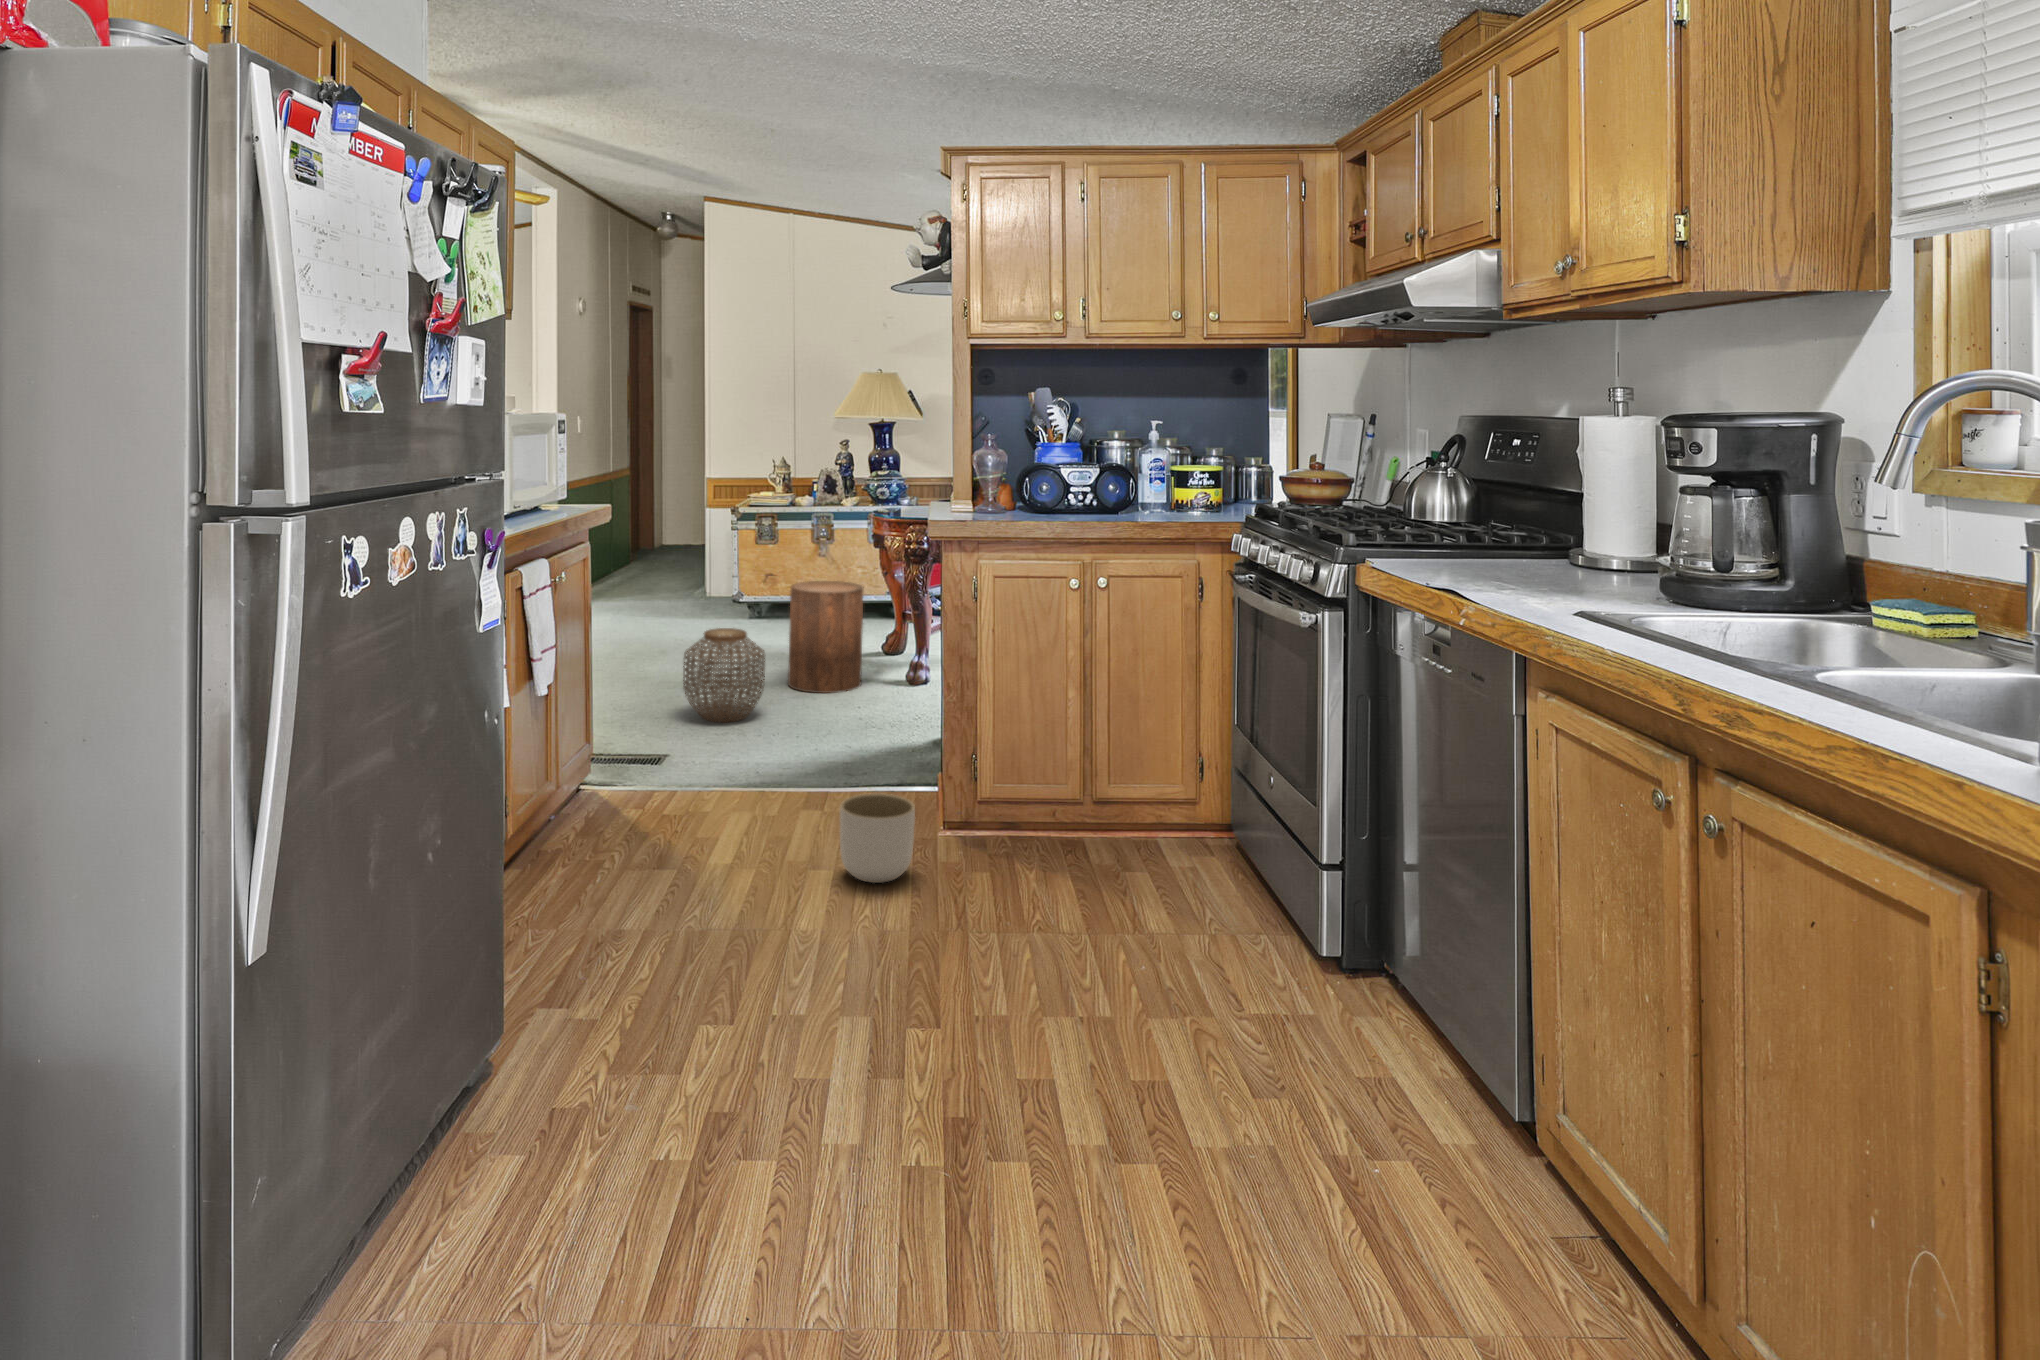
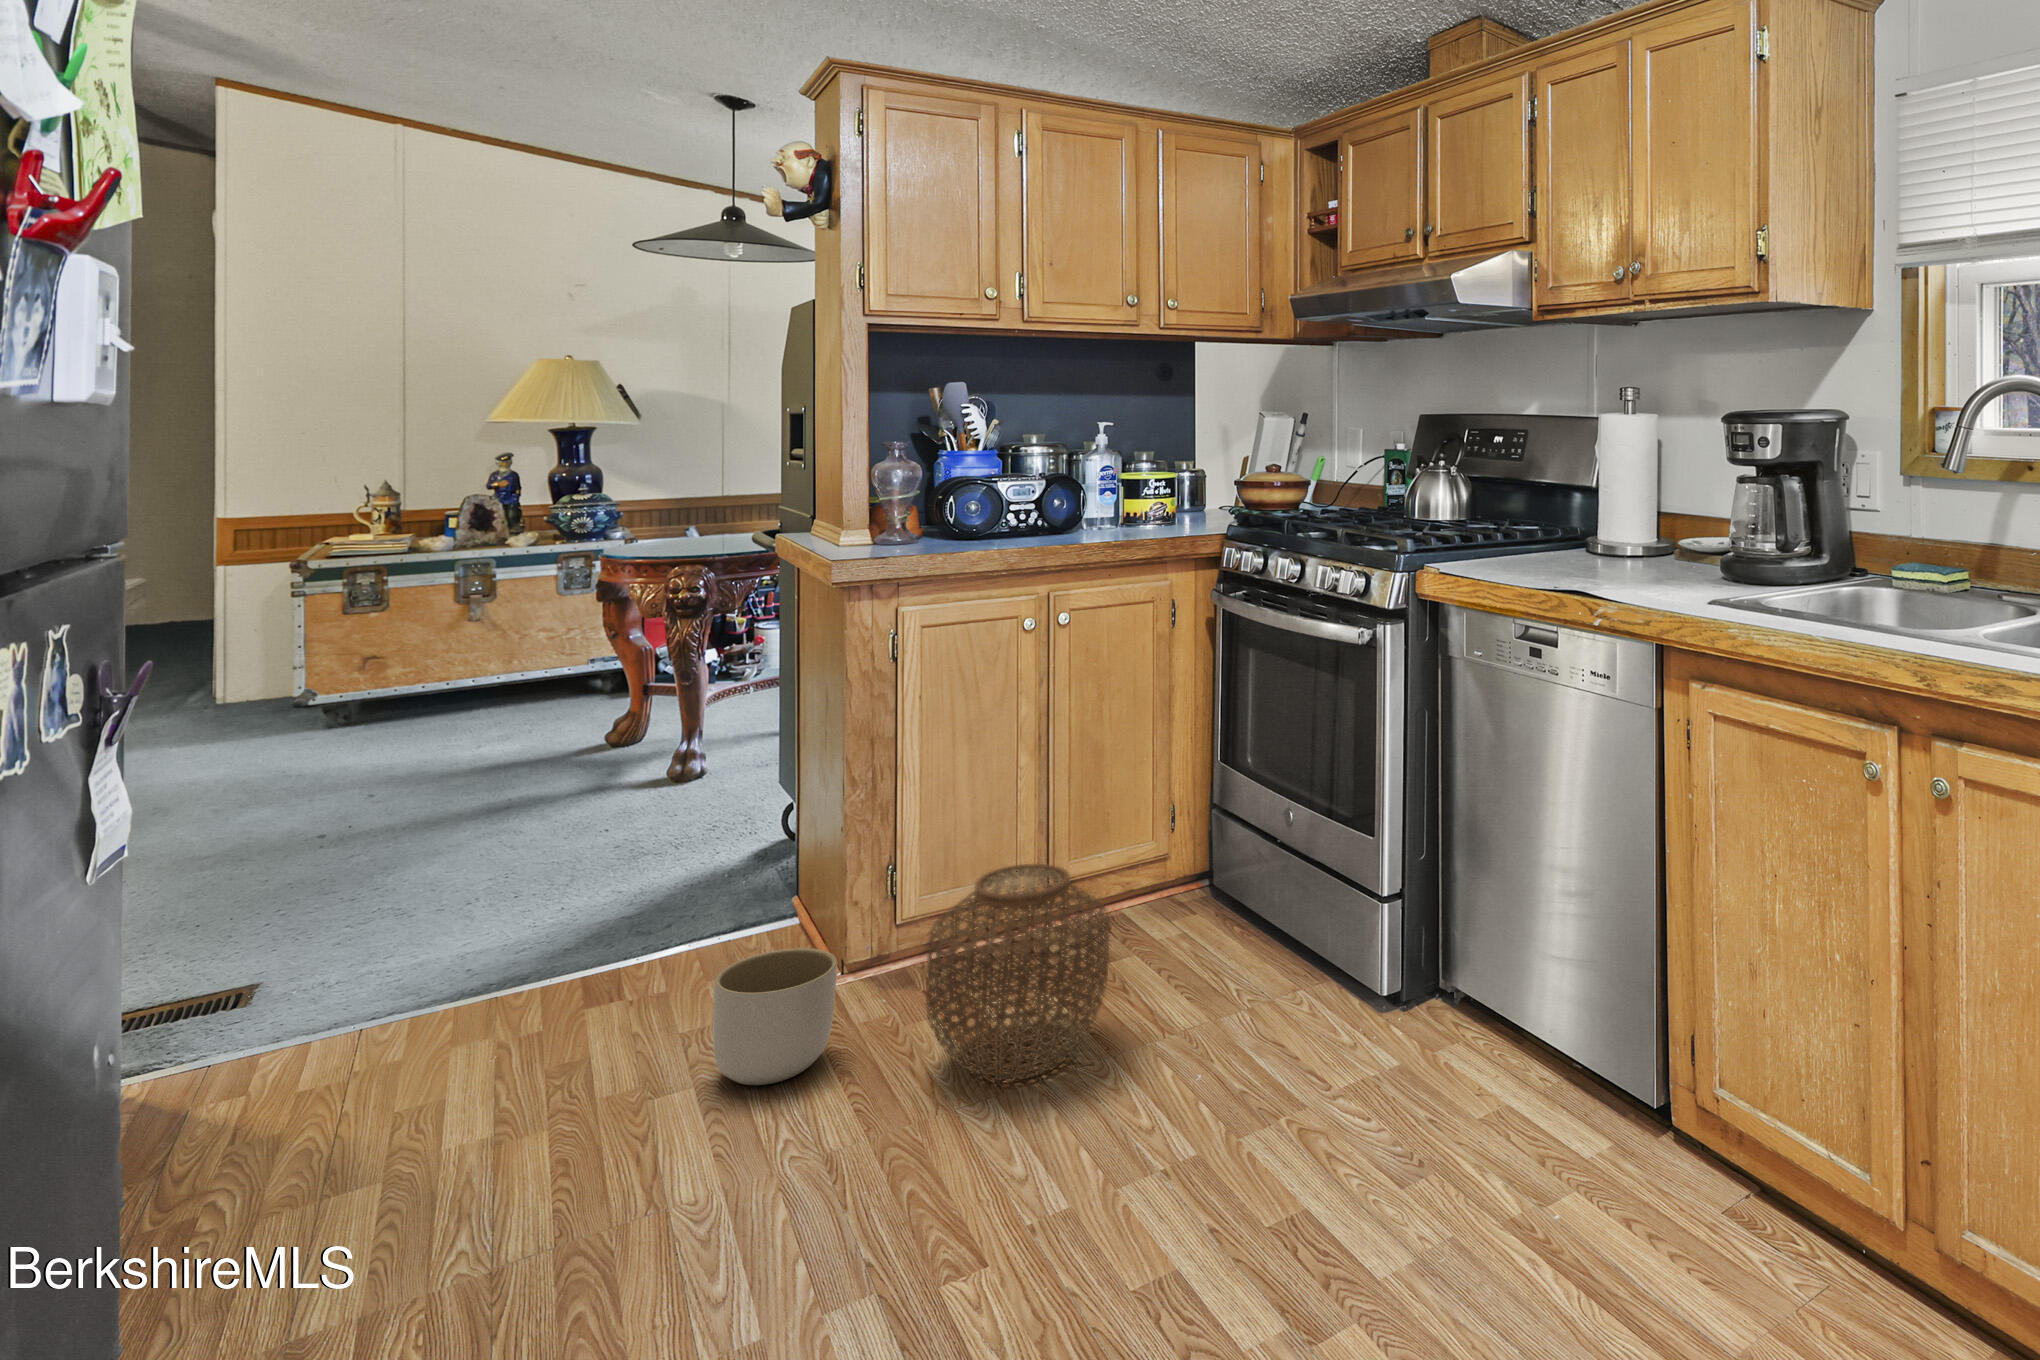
stool: present [788,581,863,693] -> none [458,656,599,826]
woven basket: present [683,628,765,722] -> present [926,864,1110,1081]

